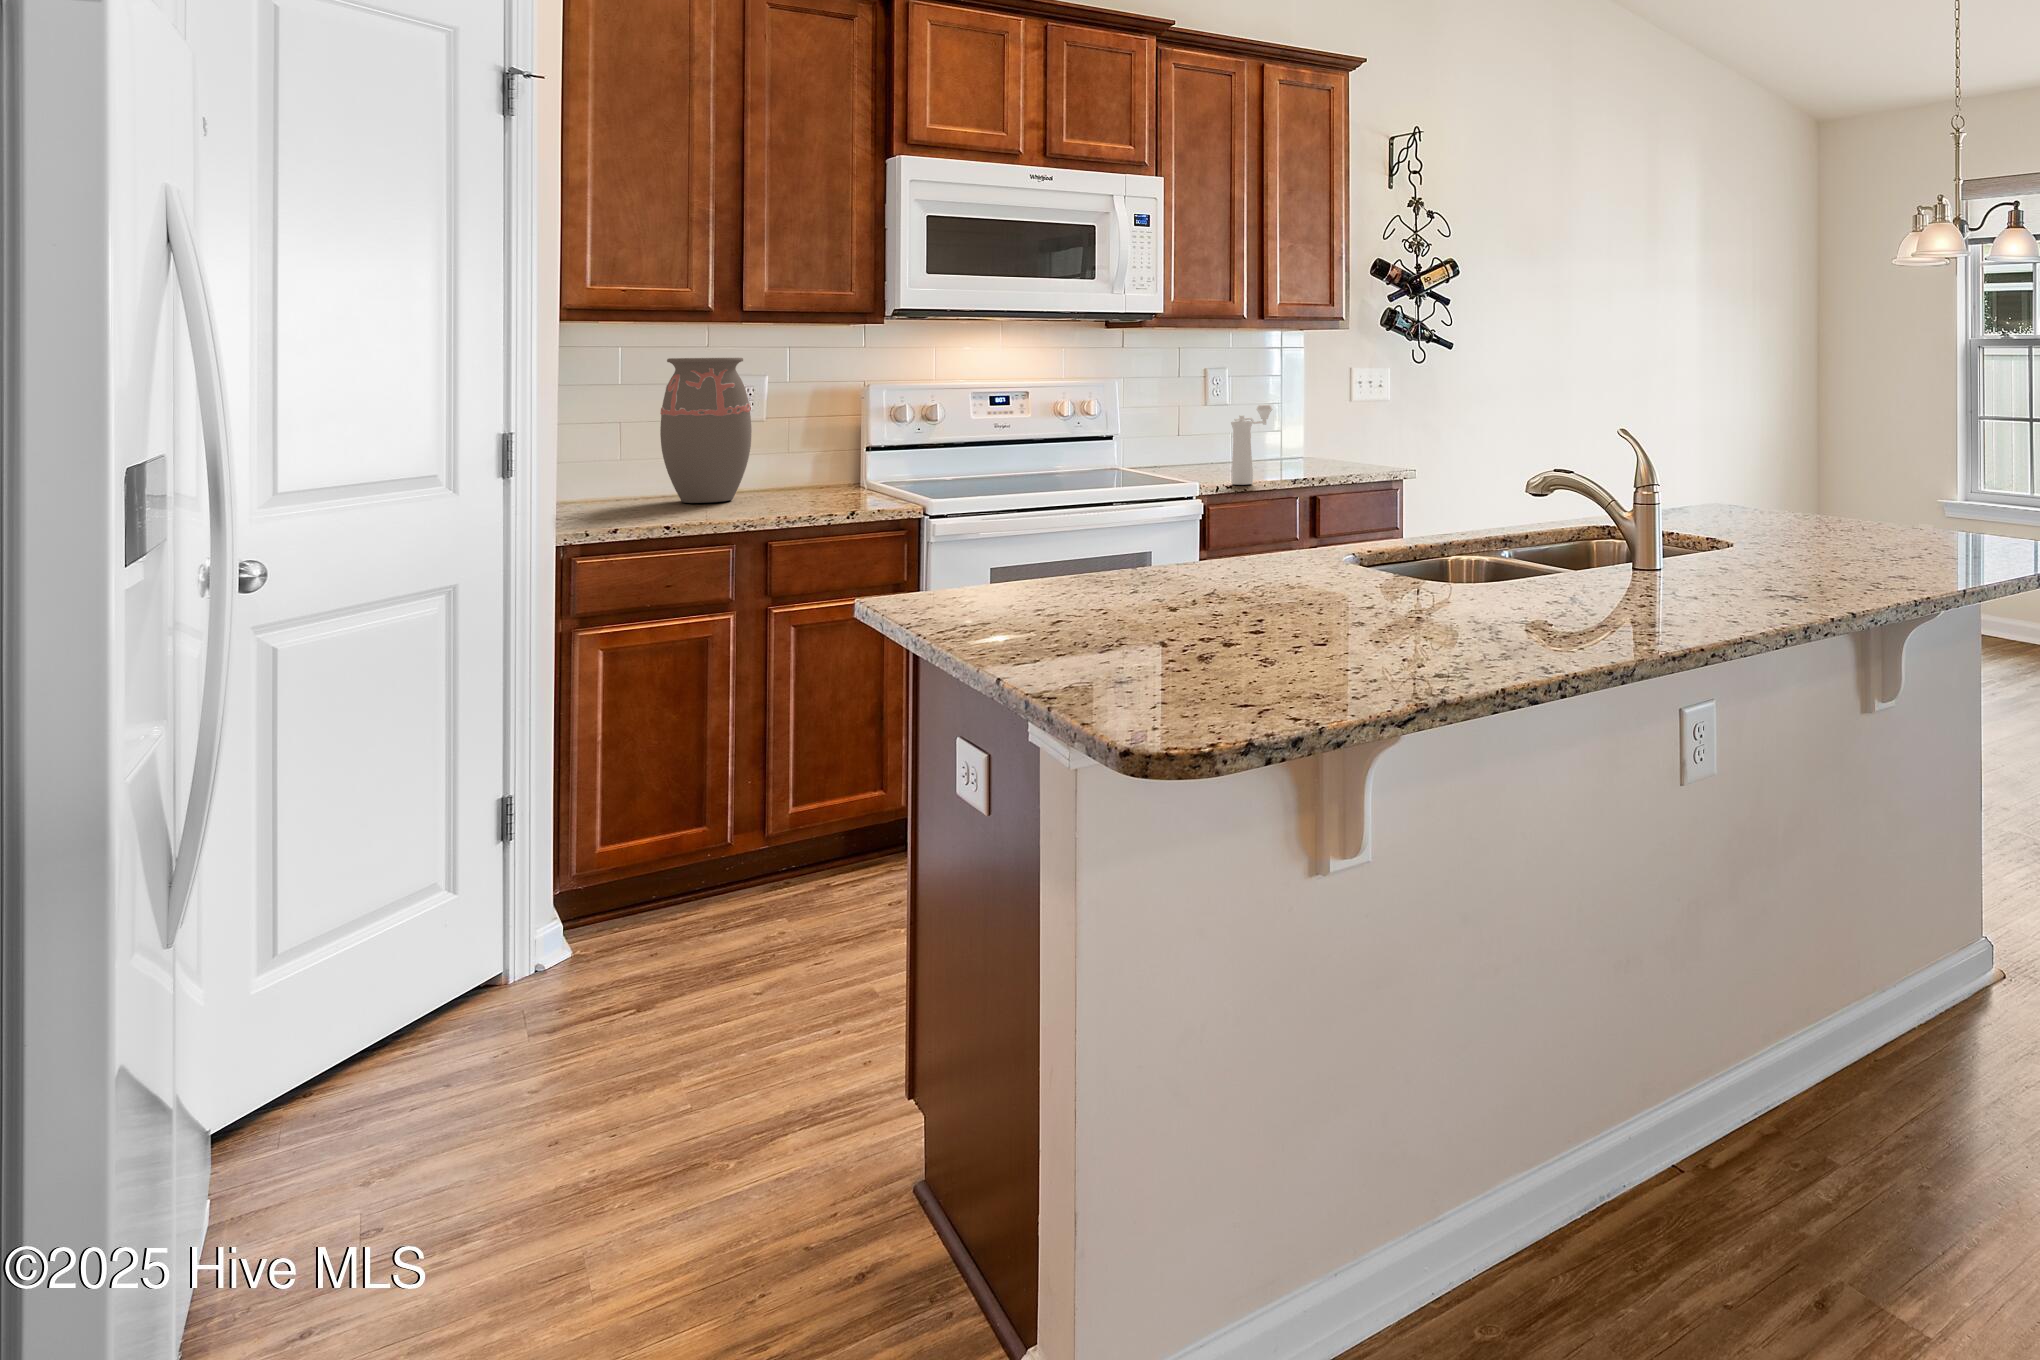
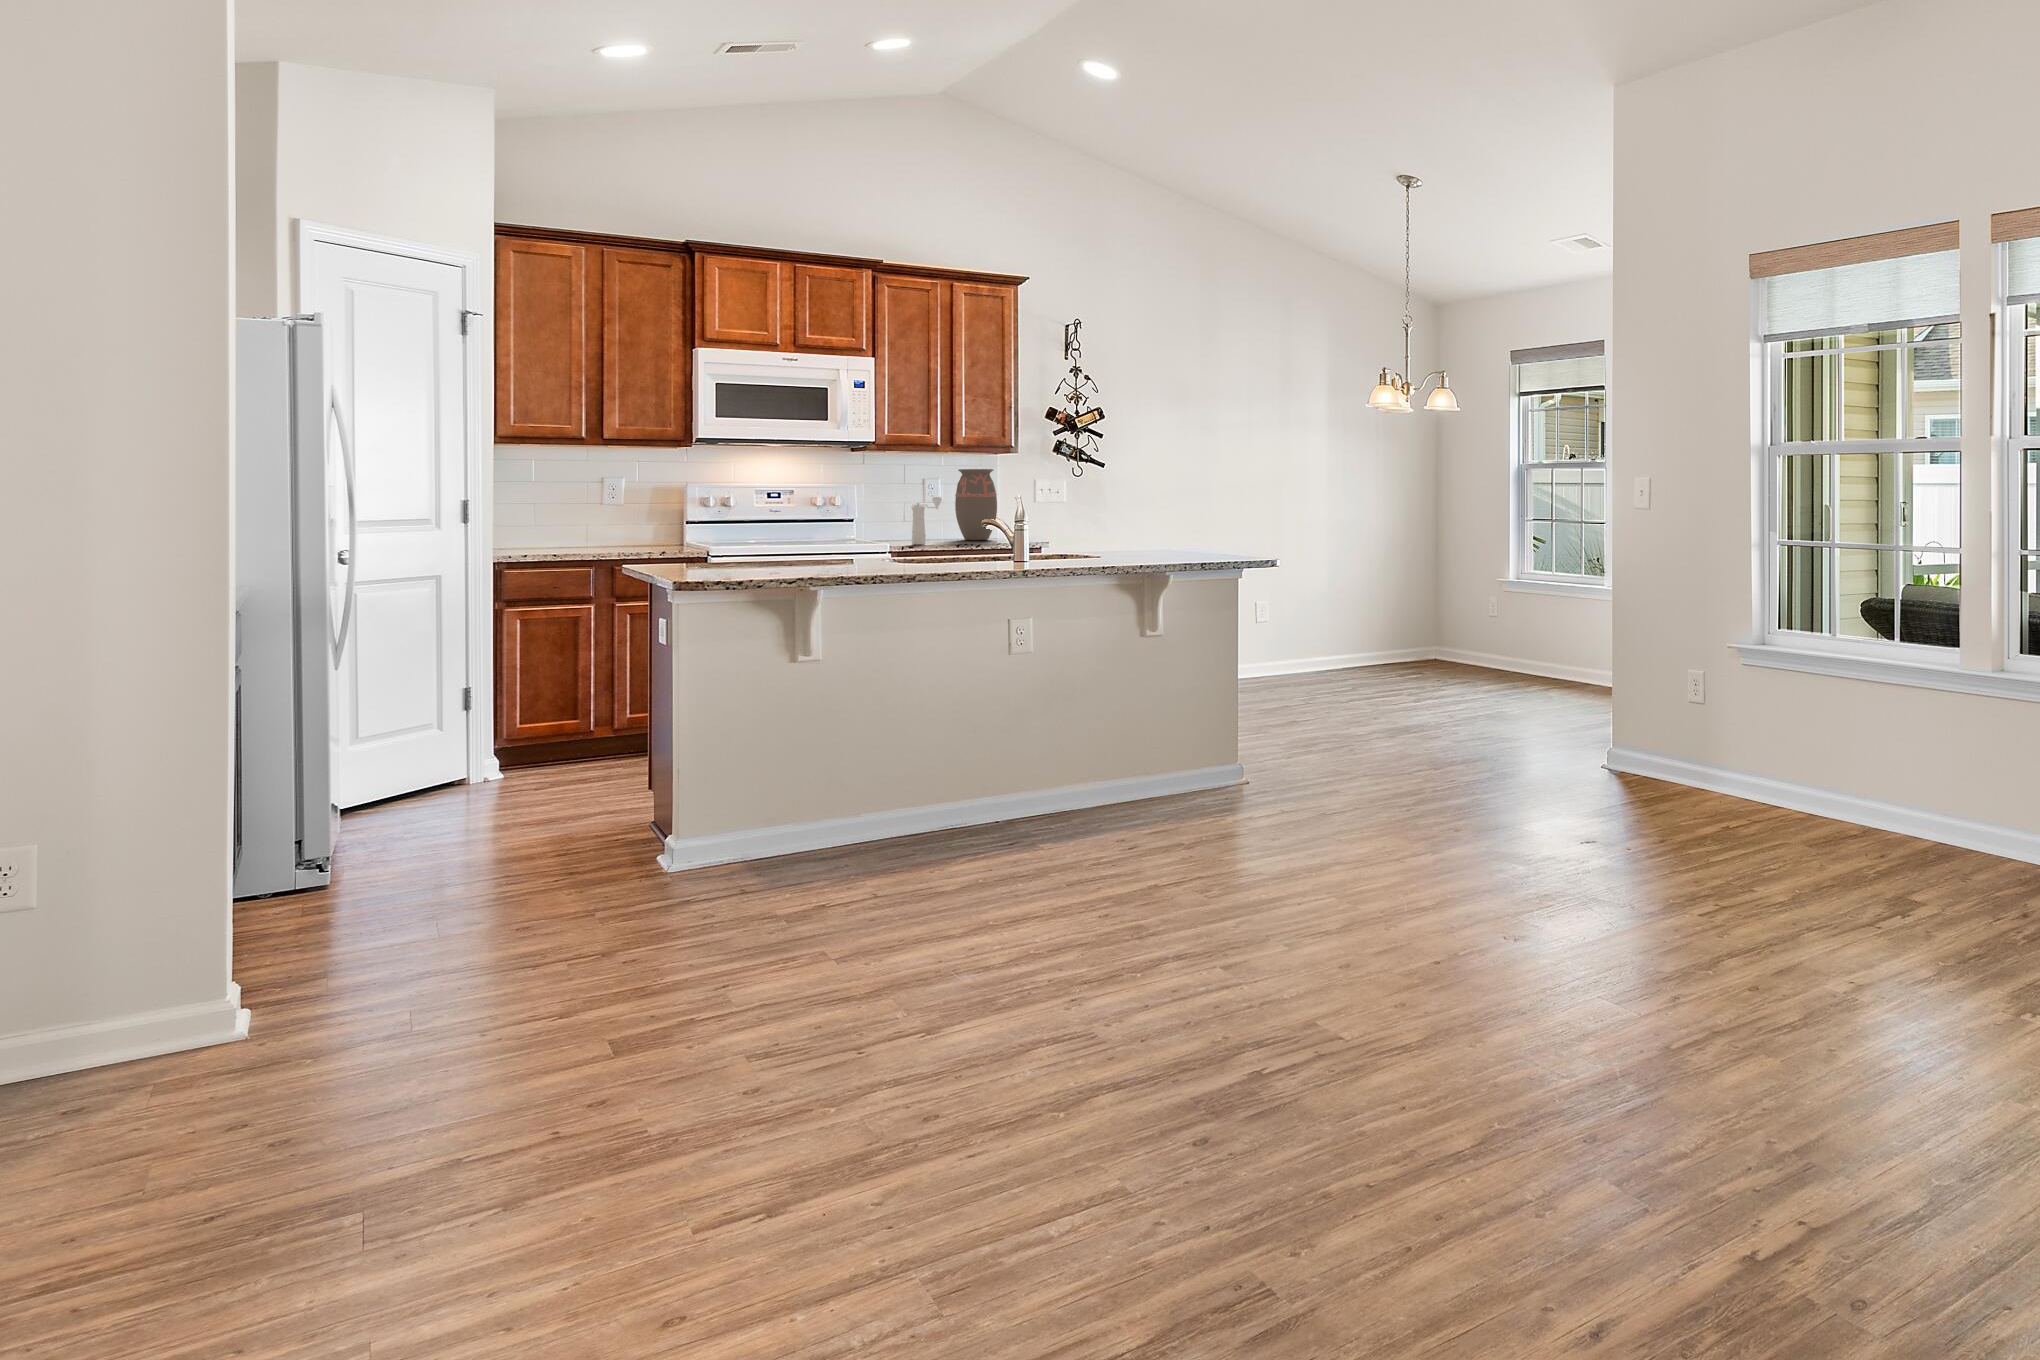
decorative vase: present [660,358,752,503] -> present [955,469,997,540]

